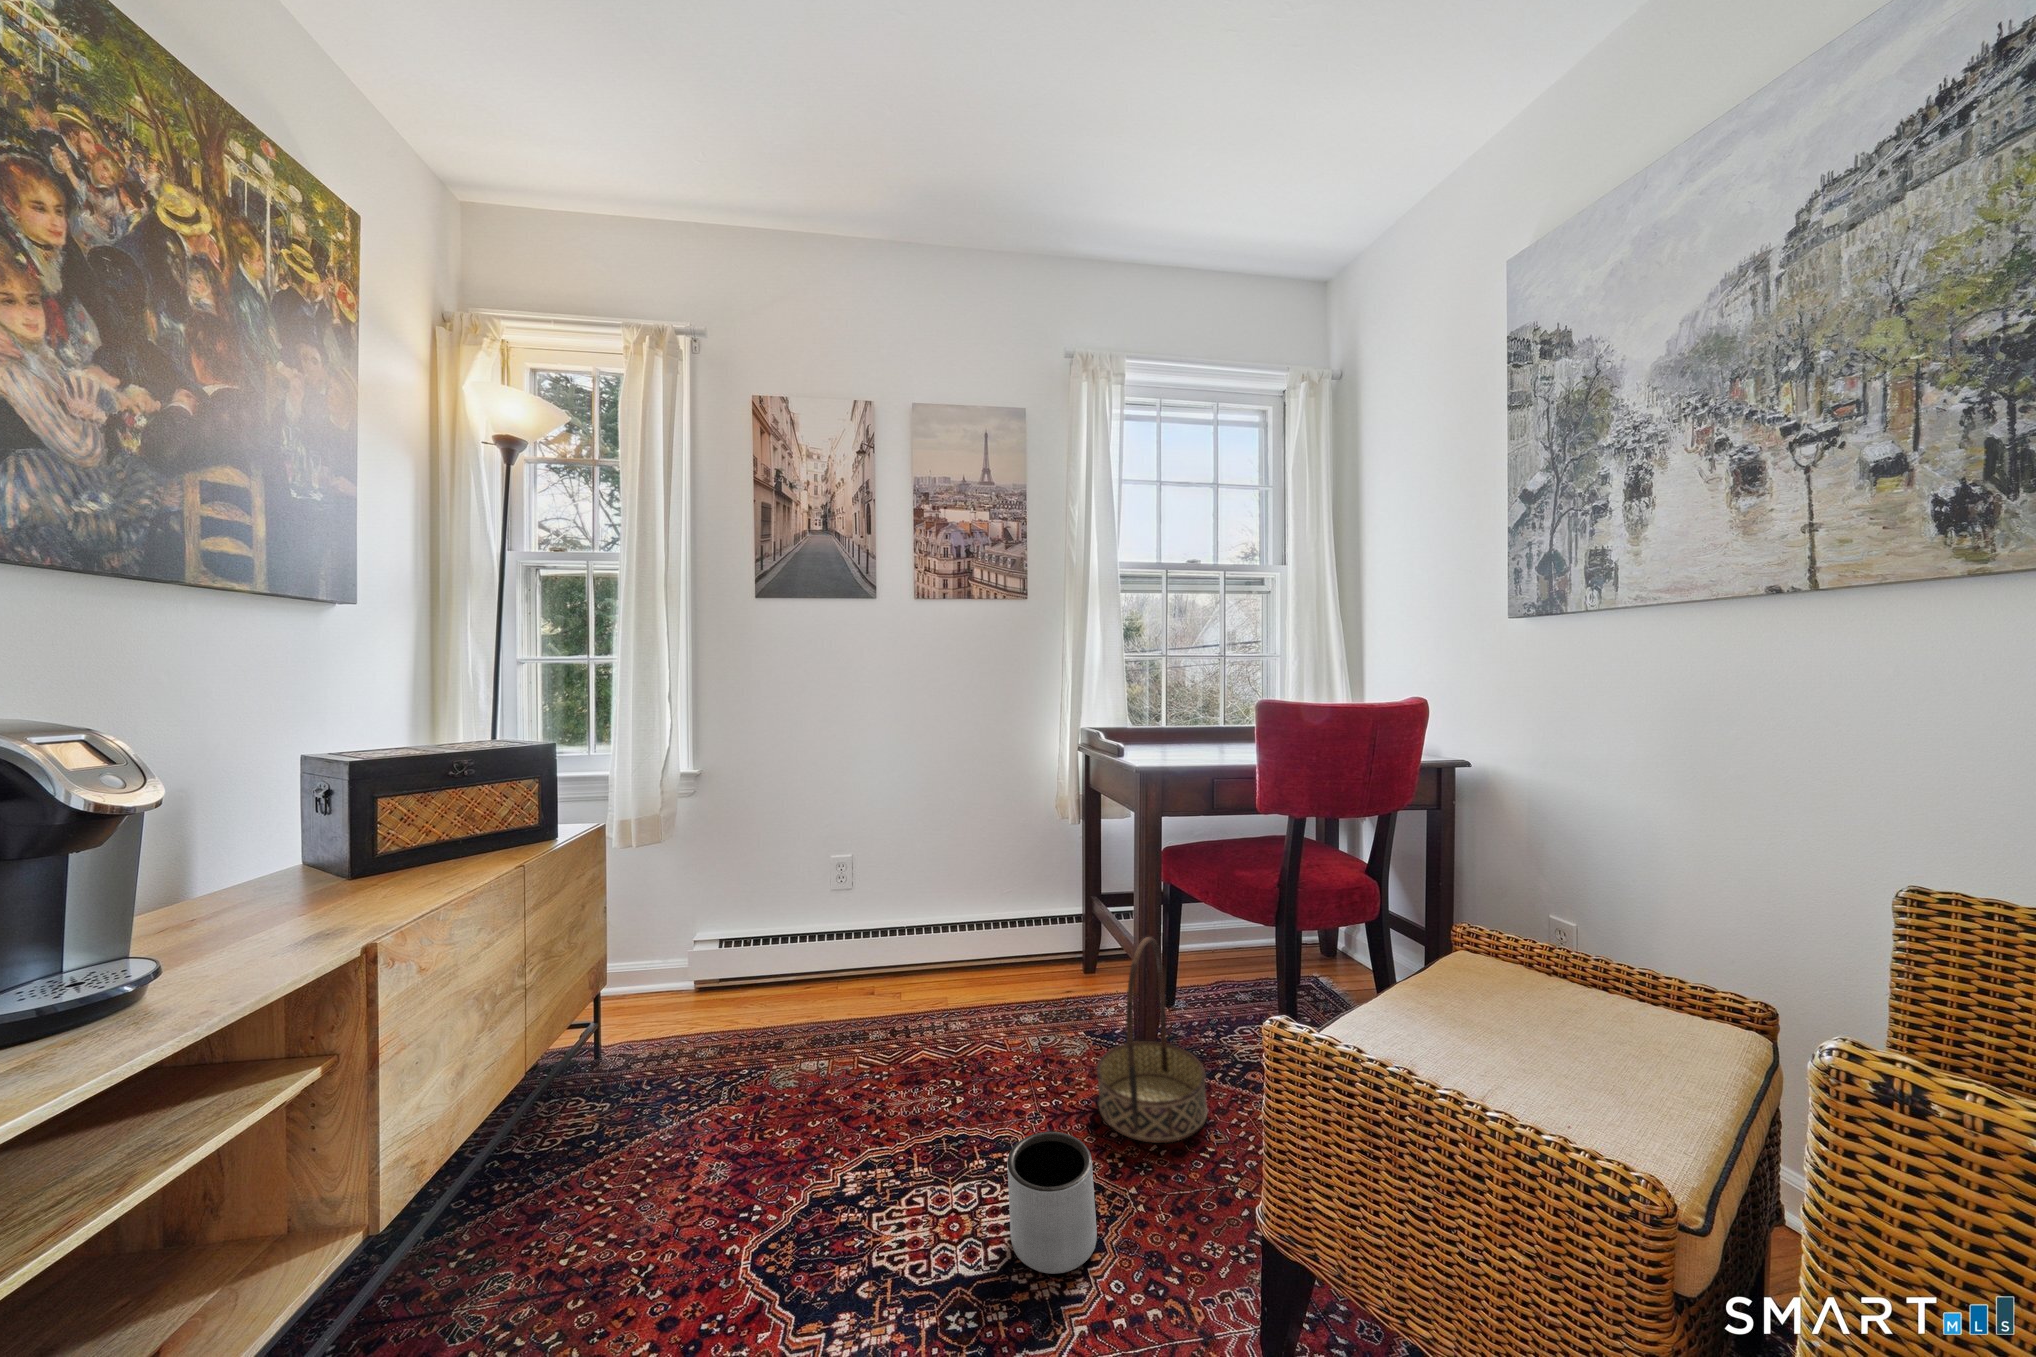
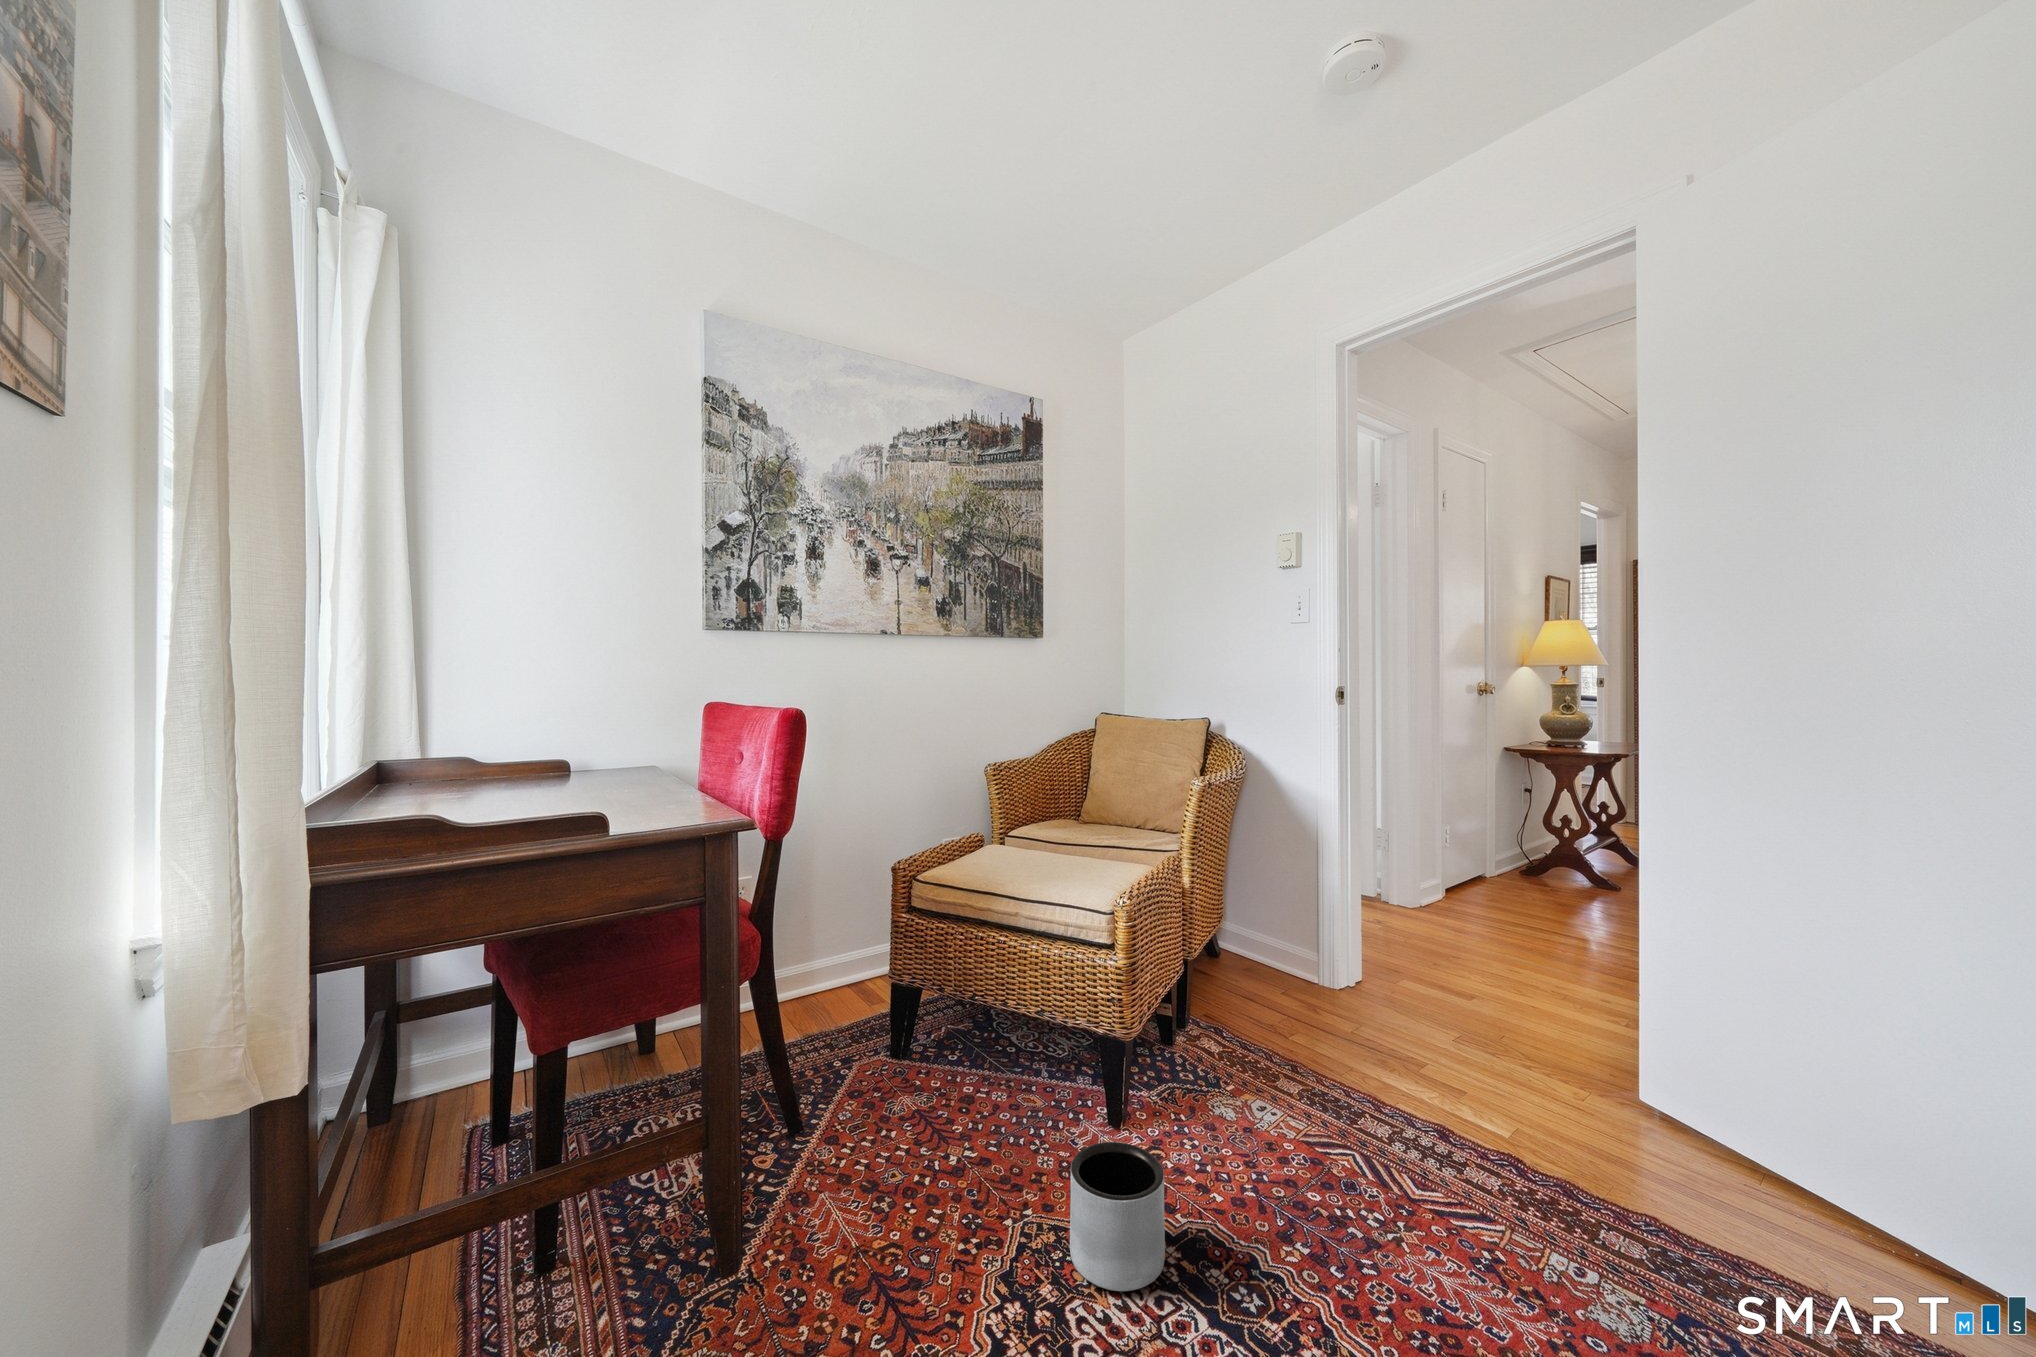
basket: present [1096,937,1208,1143] -> none [783,1009,939,1290]

